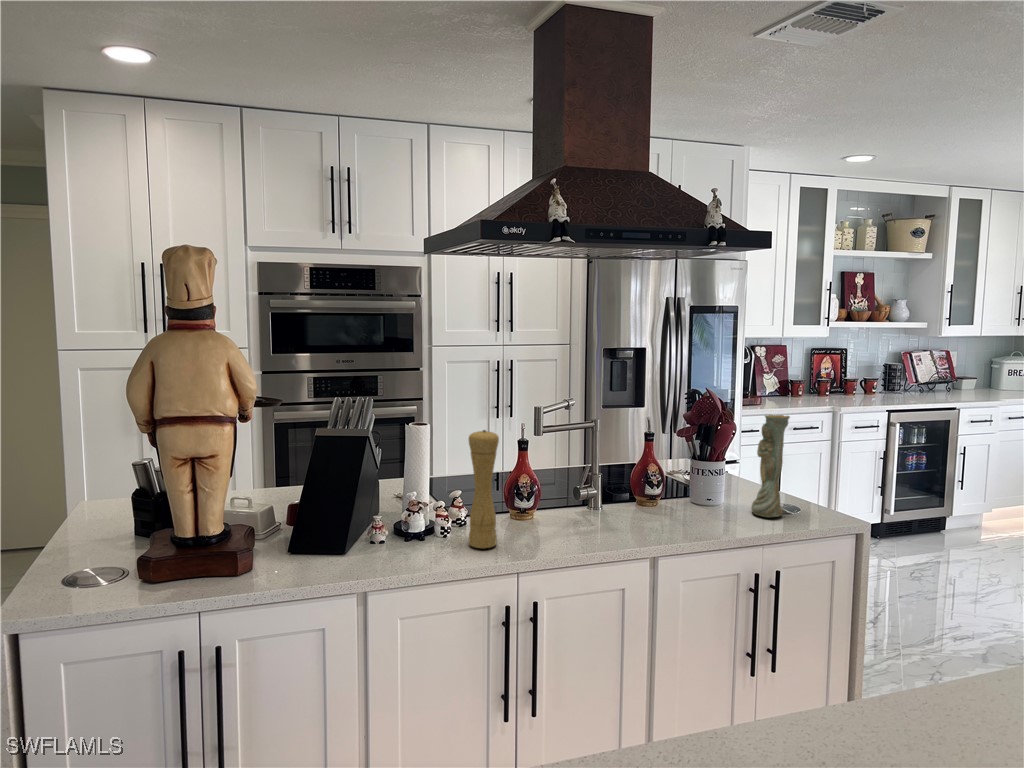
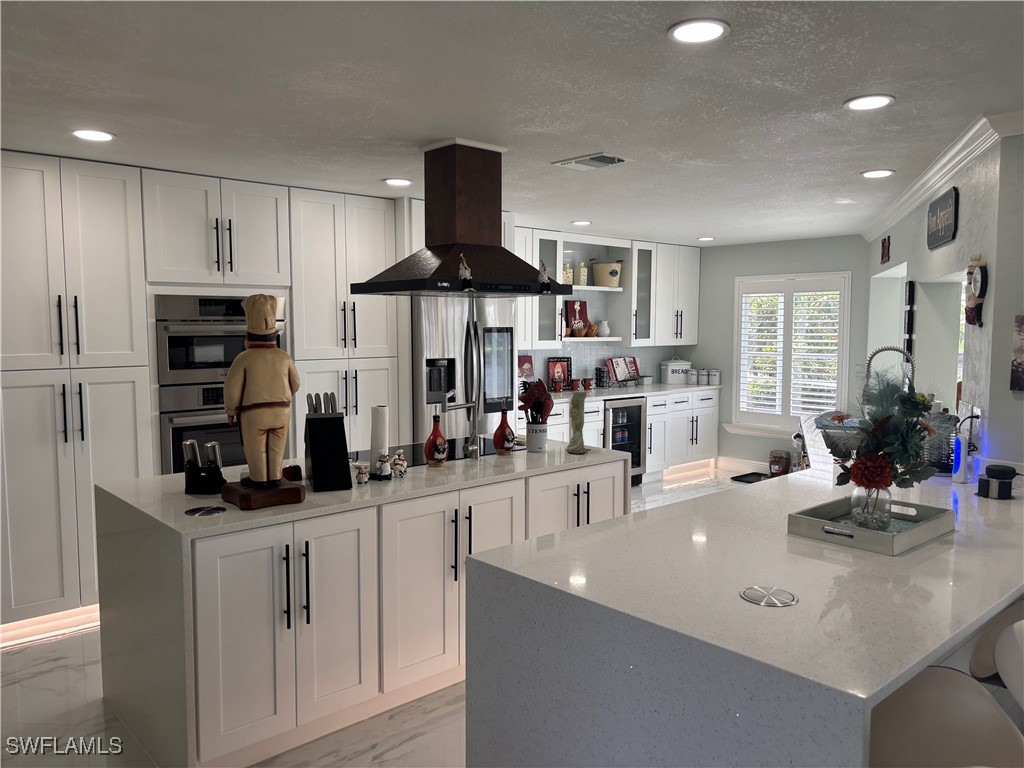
pepper mill: present [469,430,499,548] -> none [421,405,440,479]

